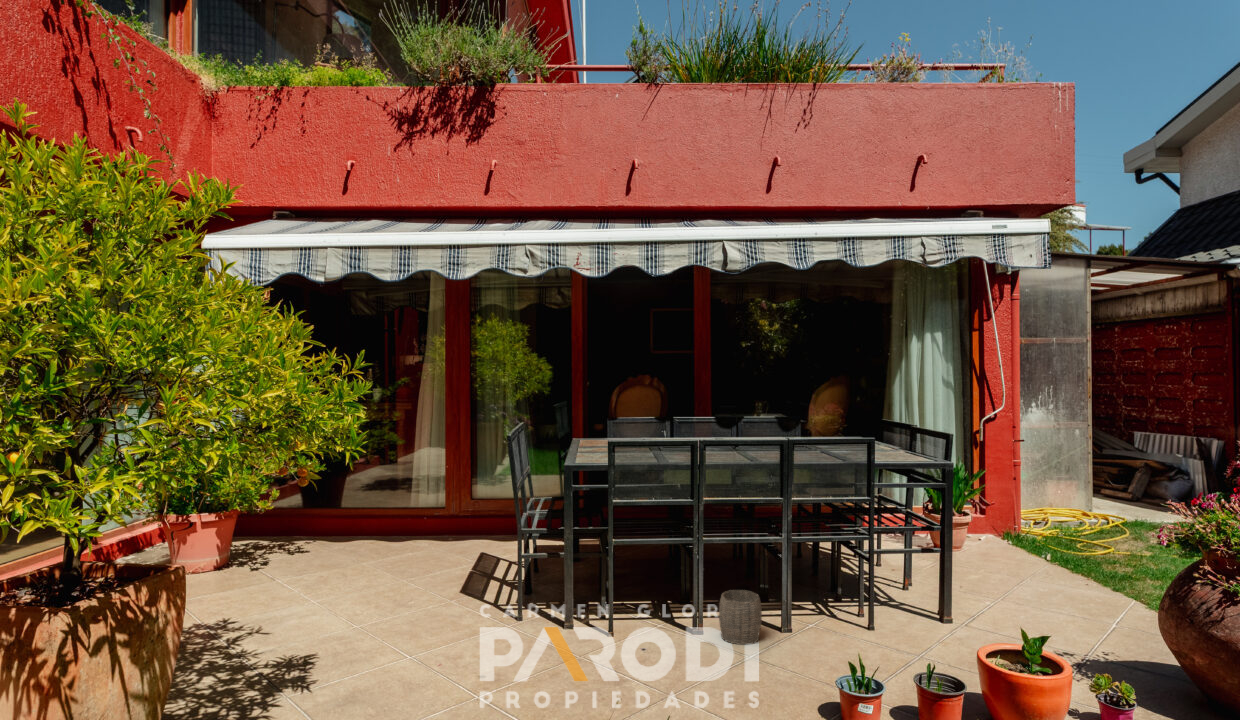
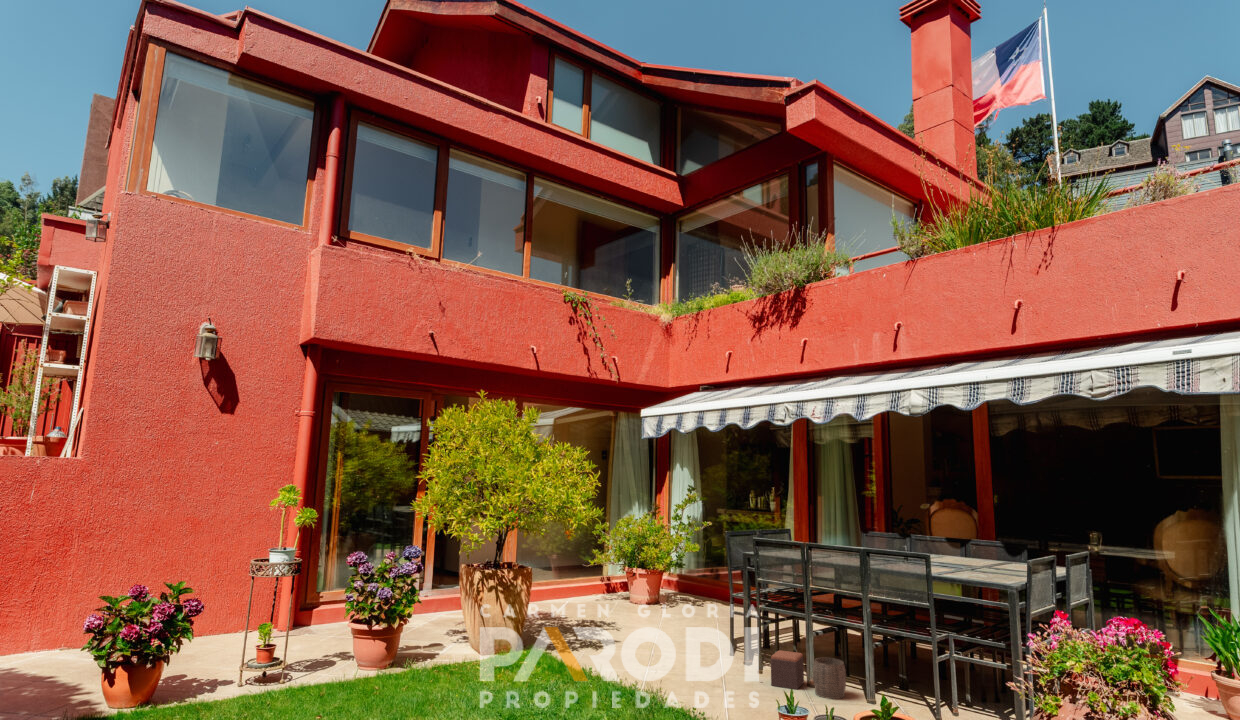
footstool: none [653,594,703,650] -> present [771,650,804,690]

